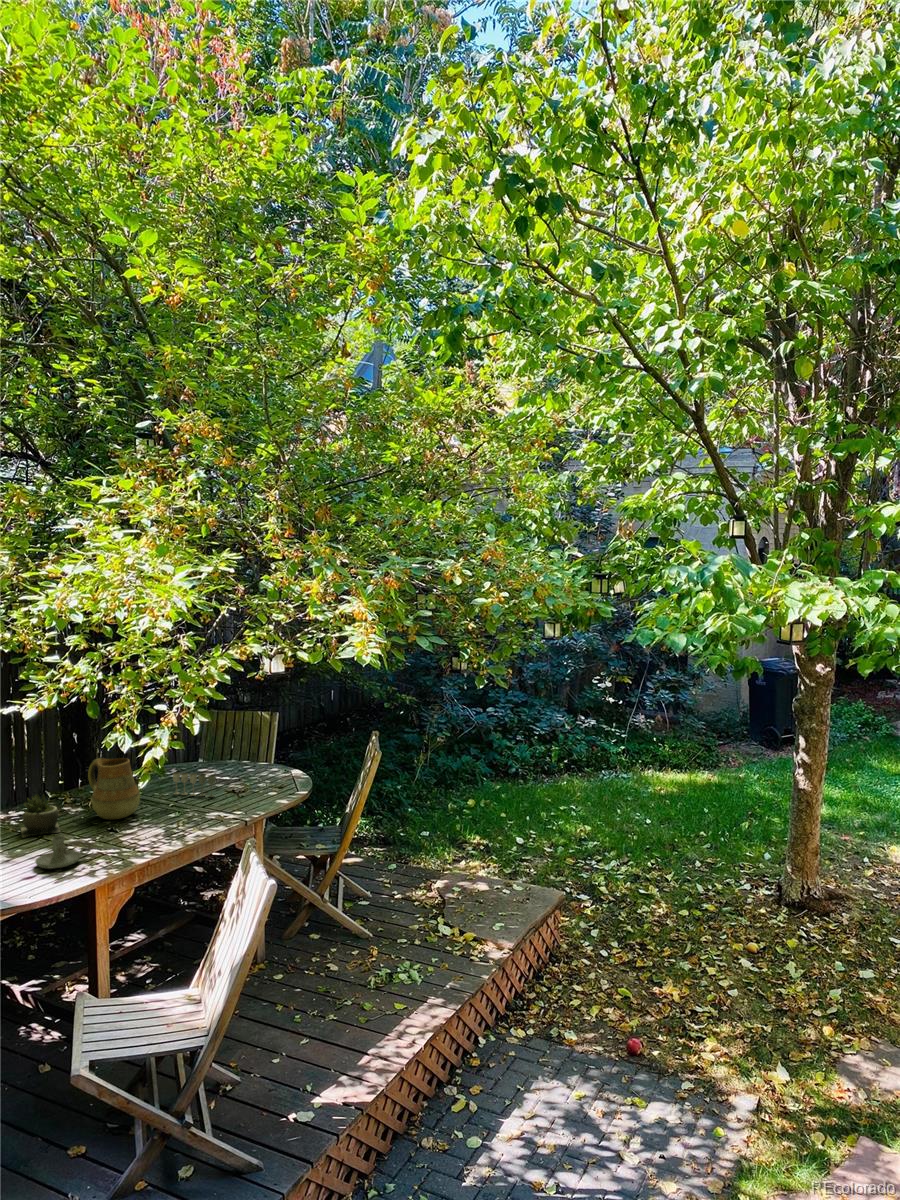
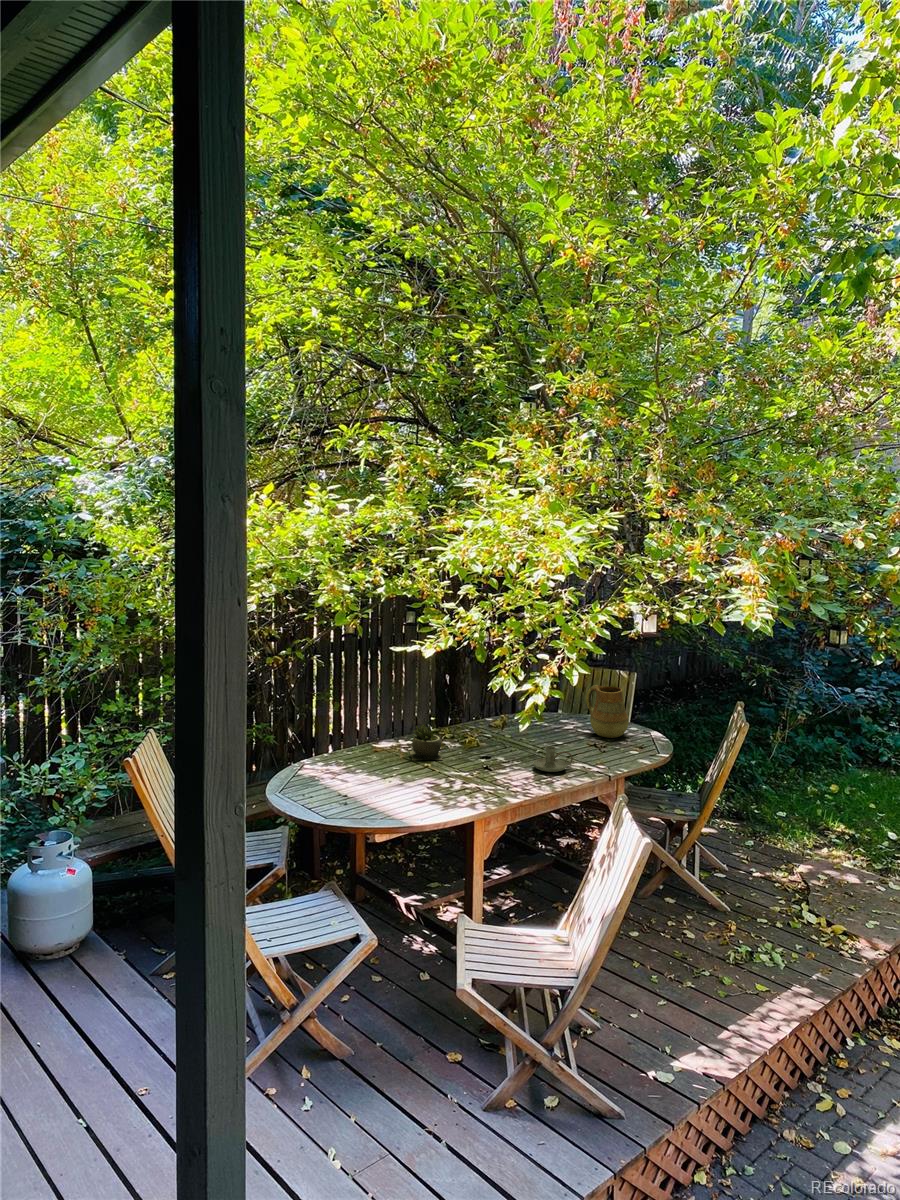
pitcher: present [88,758,140,820] -> present [586,685,629,738]
wine glass: present [173,772,215,797] -> none [534,716,575,745]
candle holder: present [35,836,91,869] -> present [533,746,573,772]

